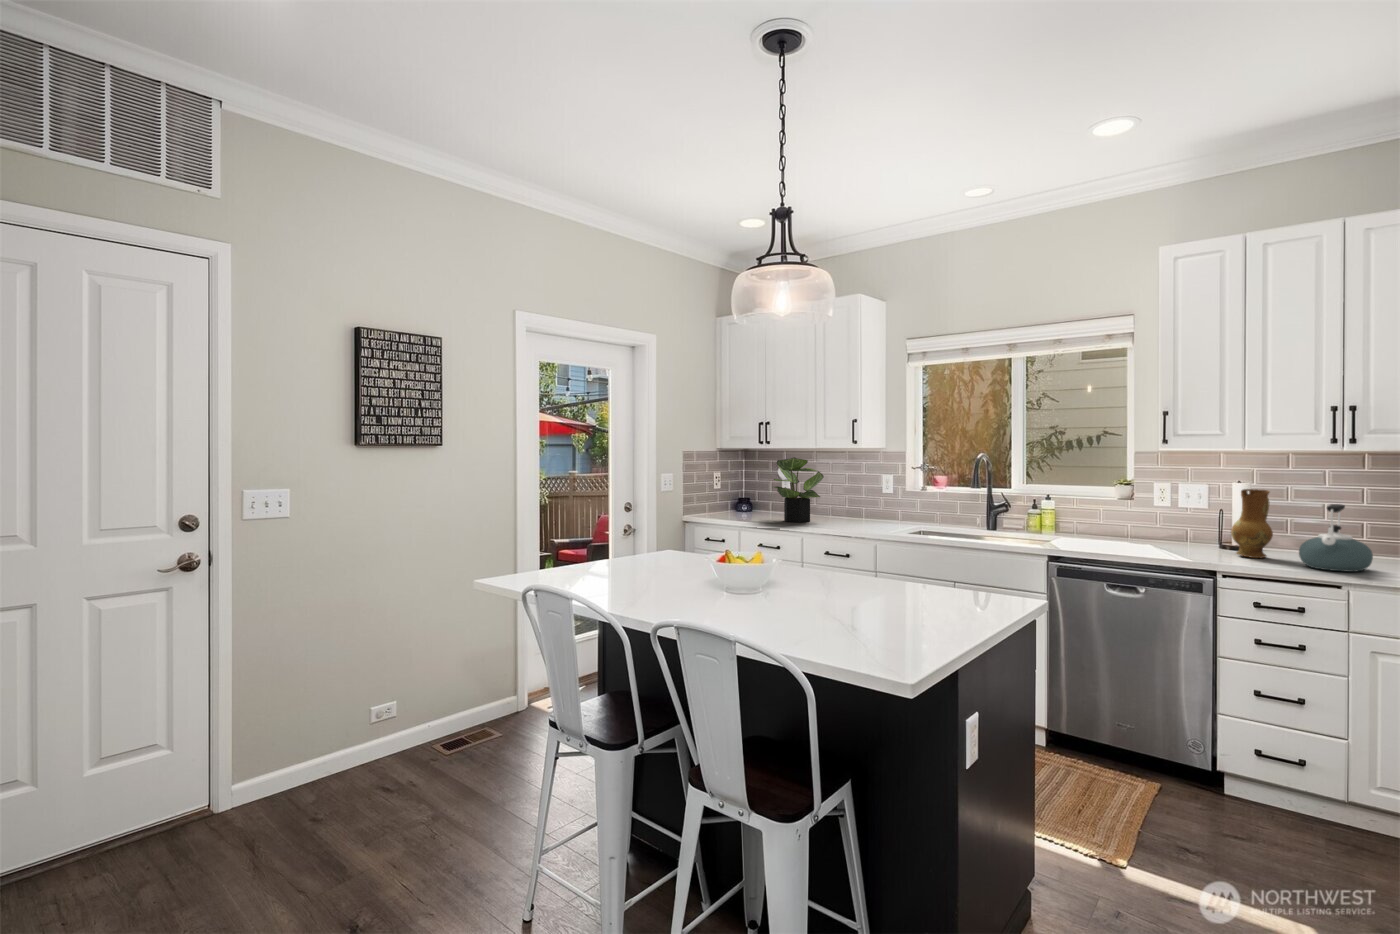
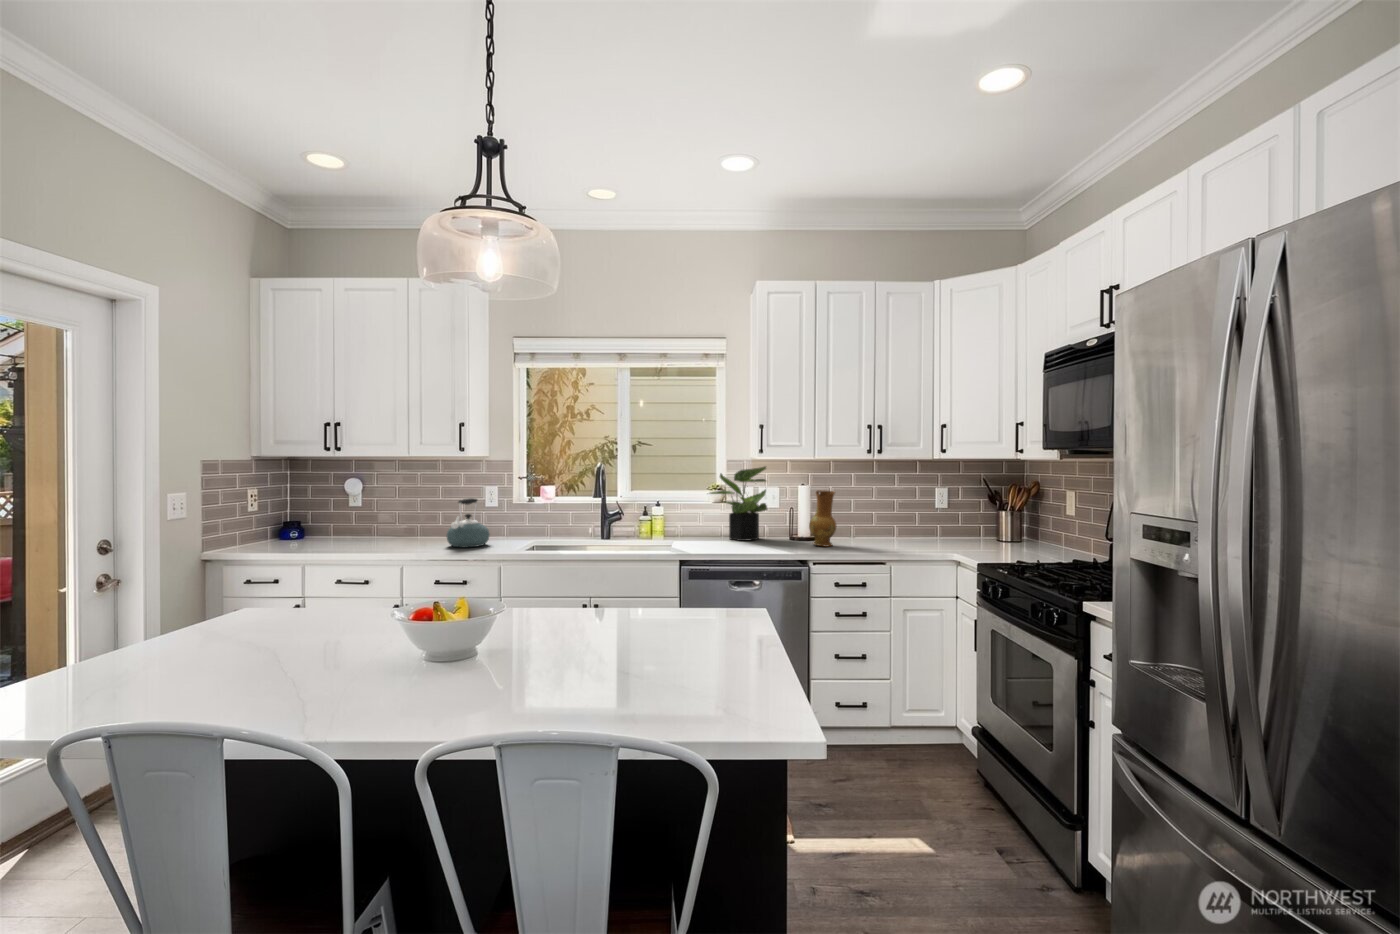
potted plant: present [774,457,824,522] -> present [710,467,767,541]
kettle: present [1299,504,1373,572] -> present [446,498,490,547]

